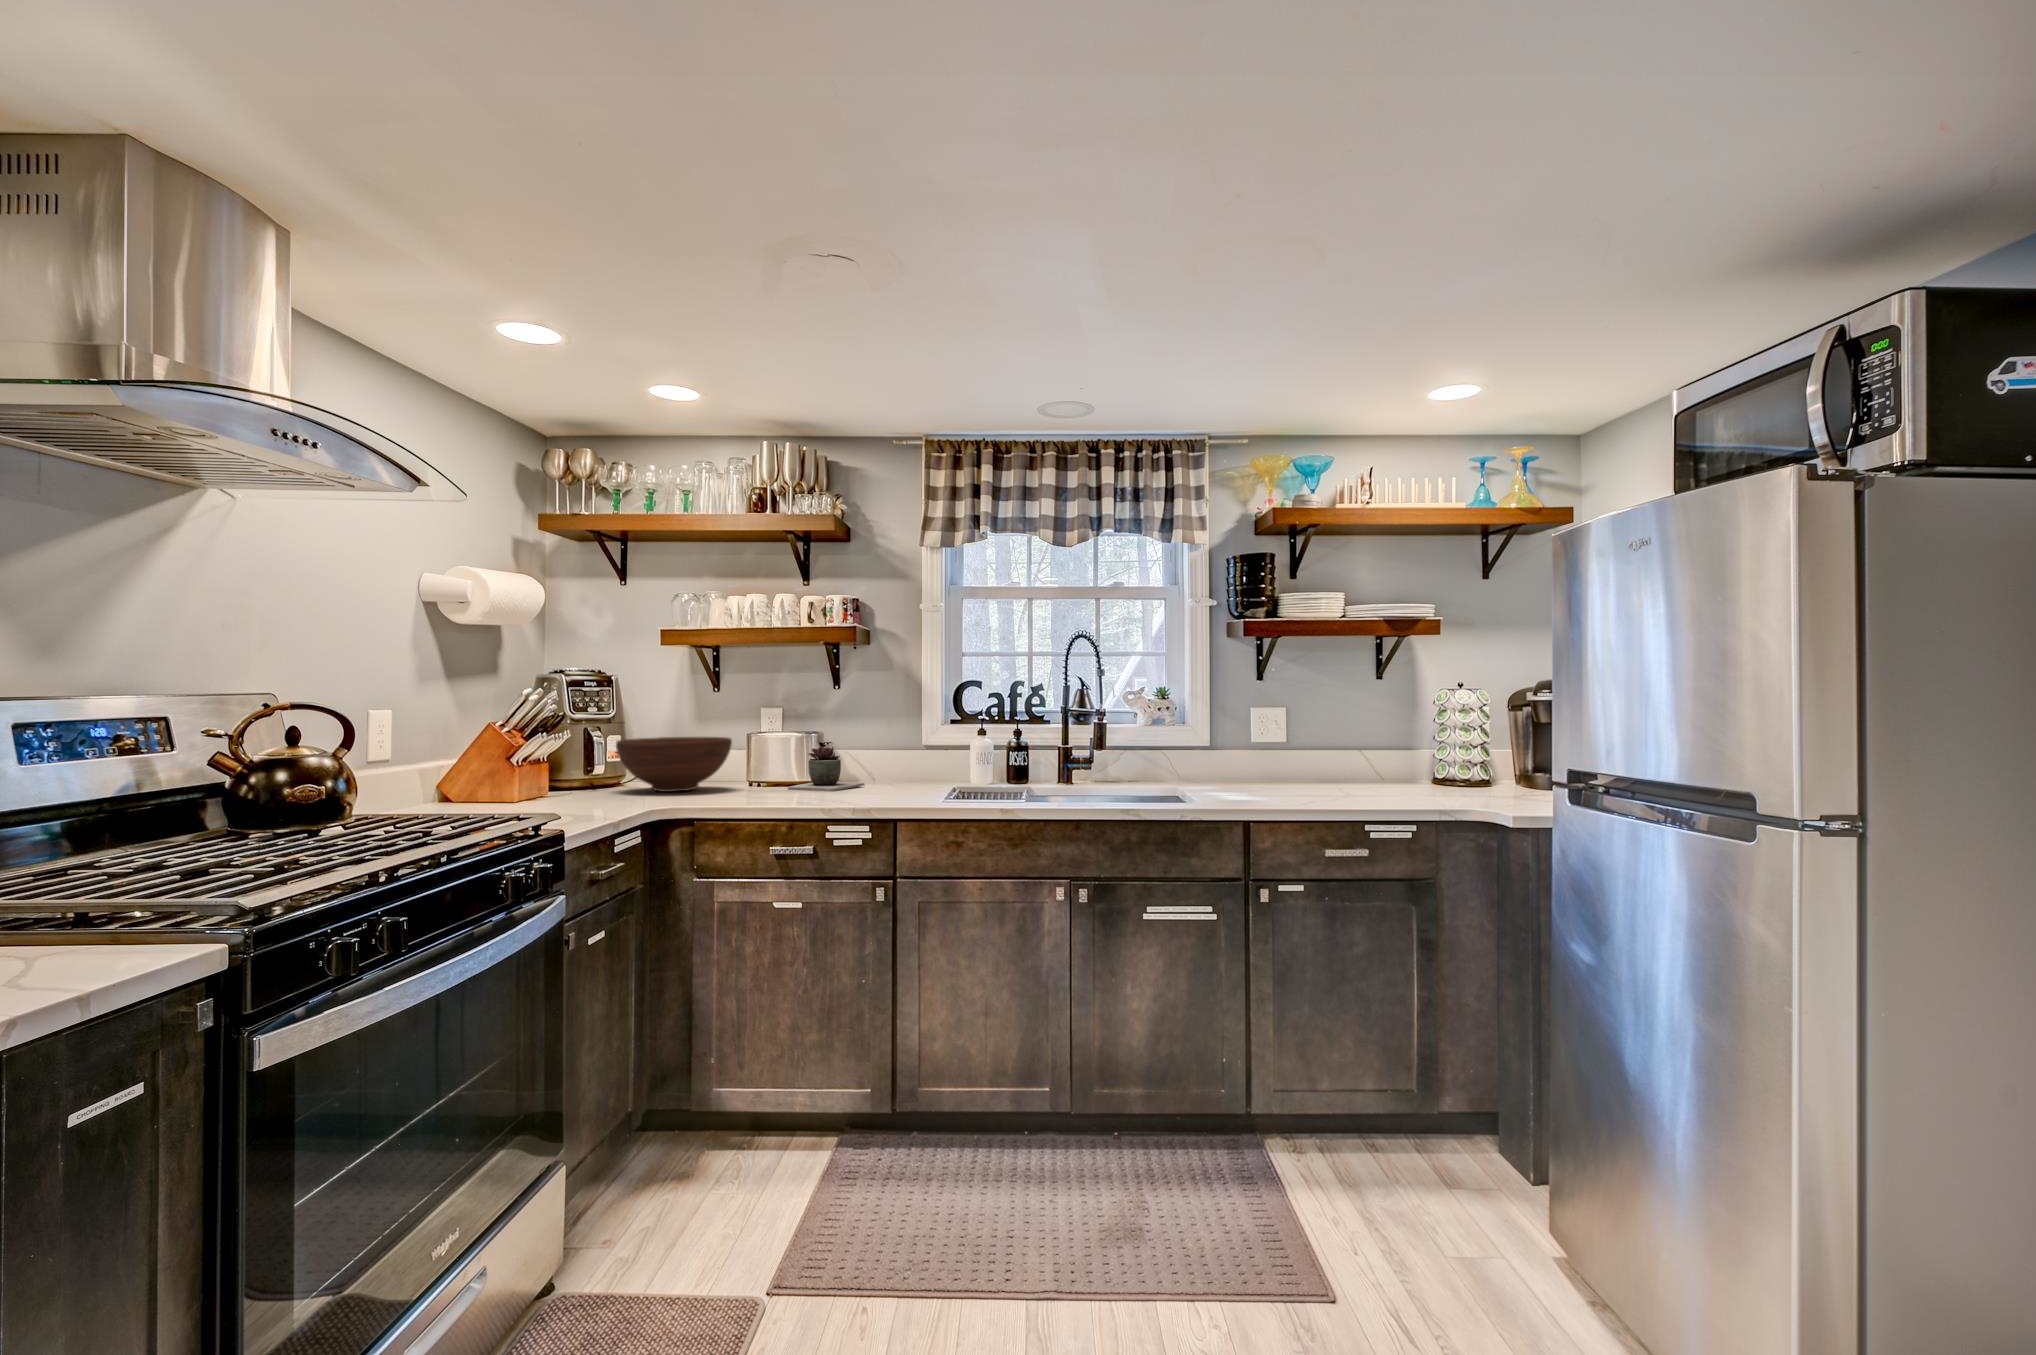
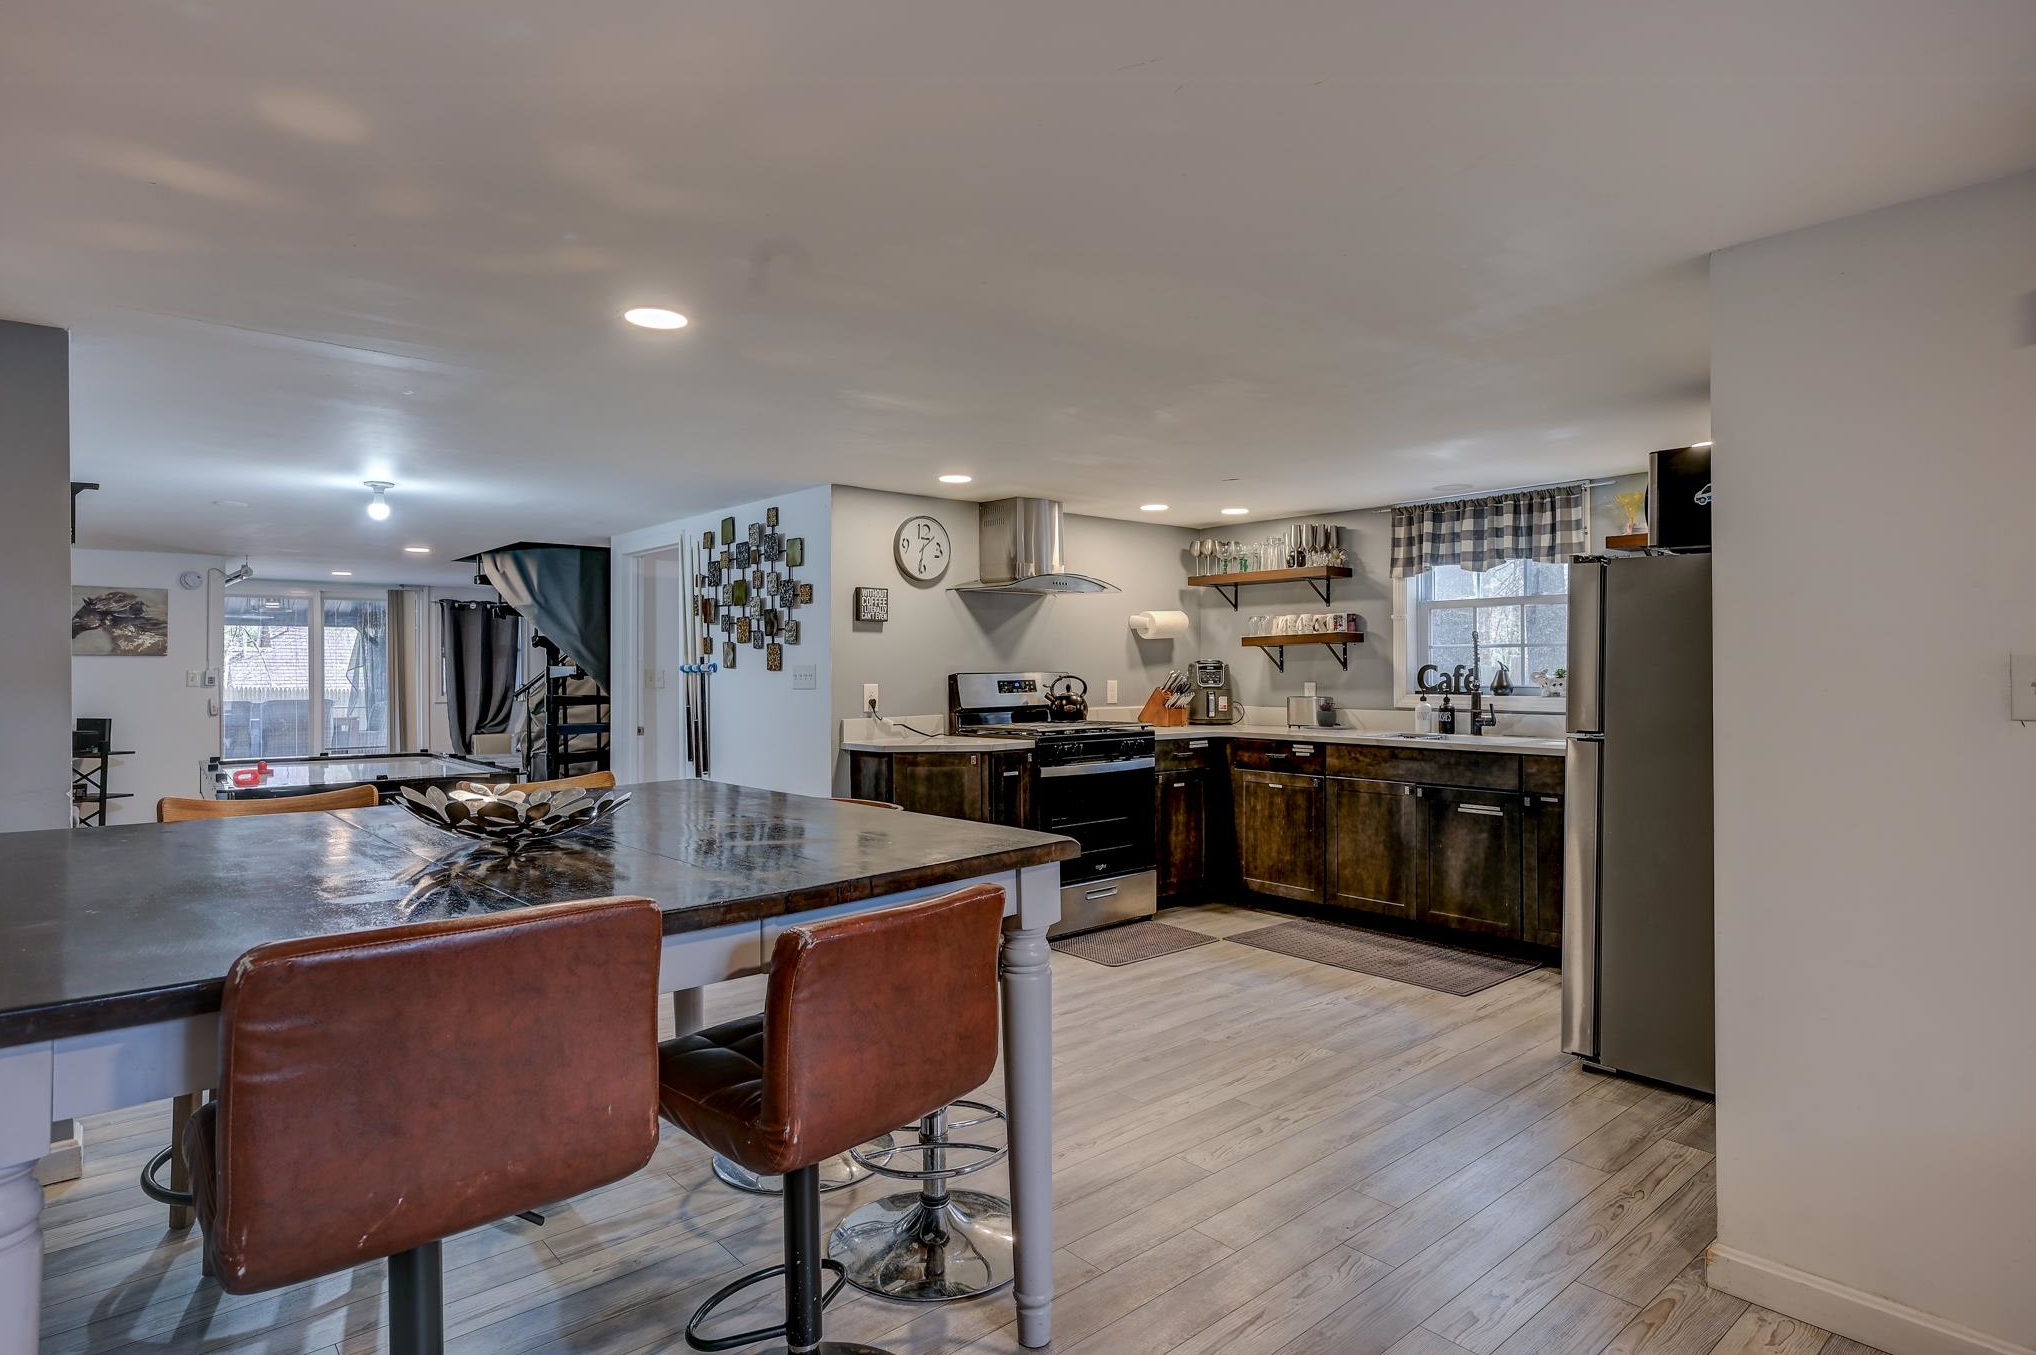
fruit bowl: present [616,737,732,792] -> none [1215,697,1276,725]

